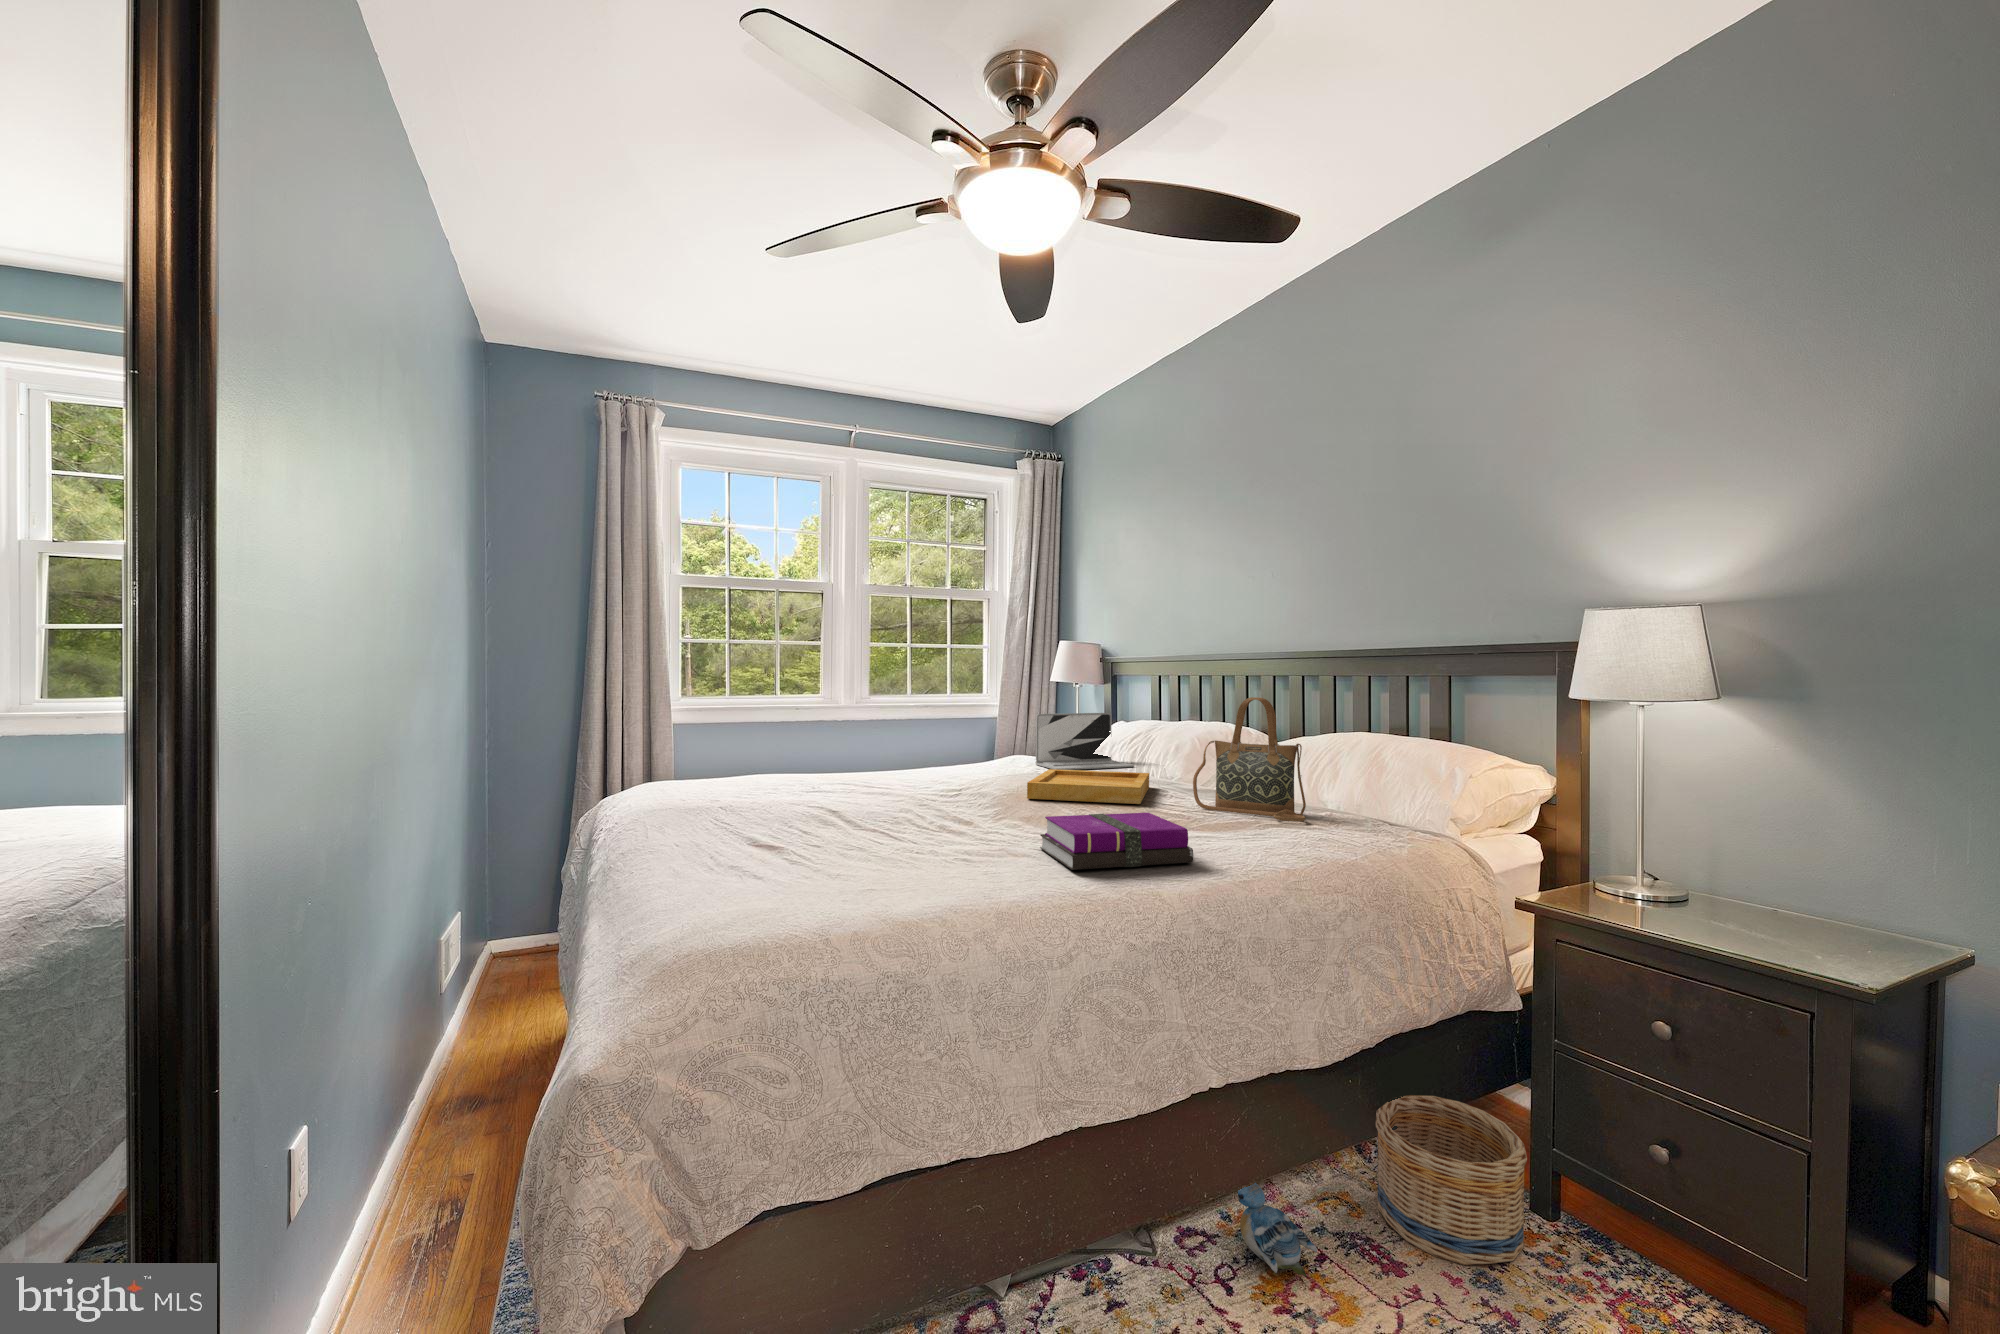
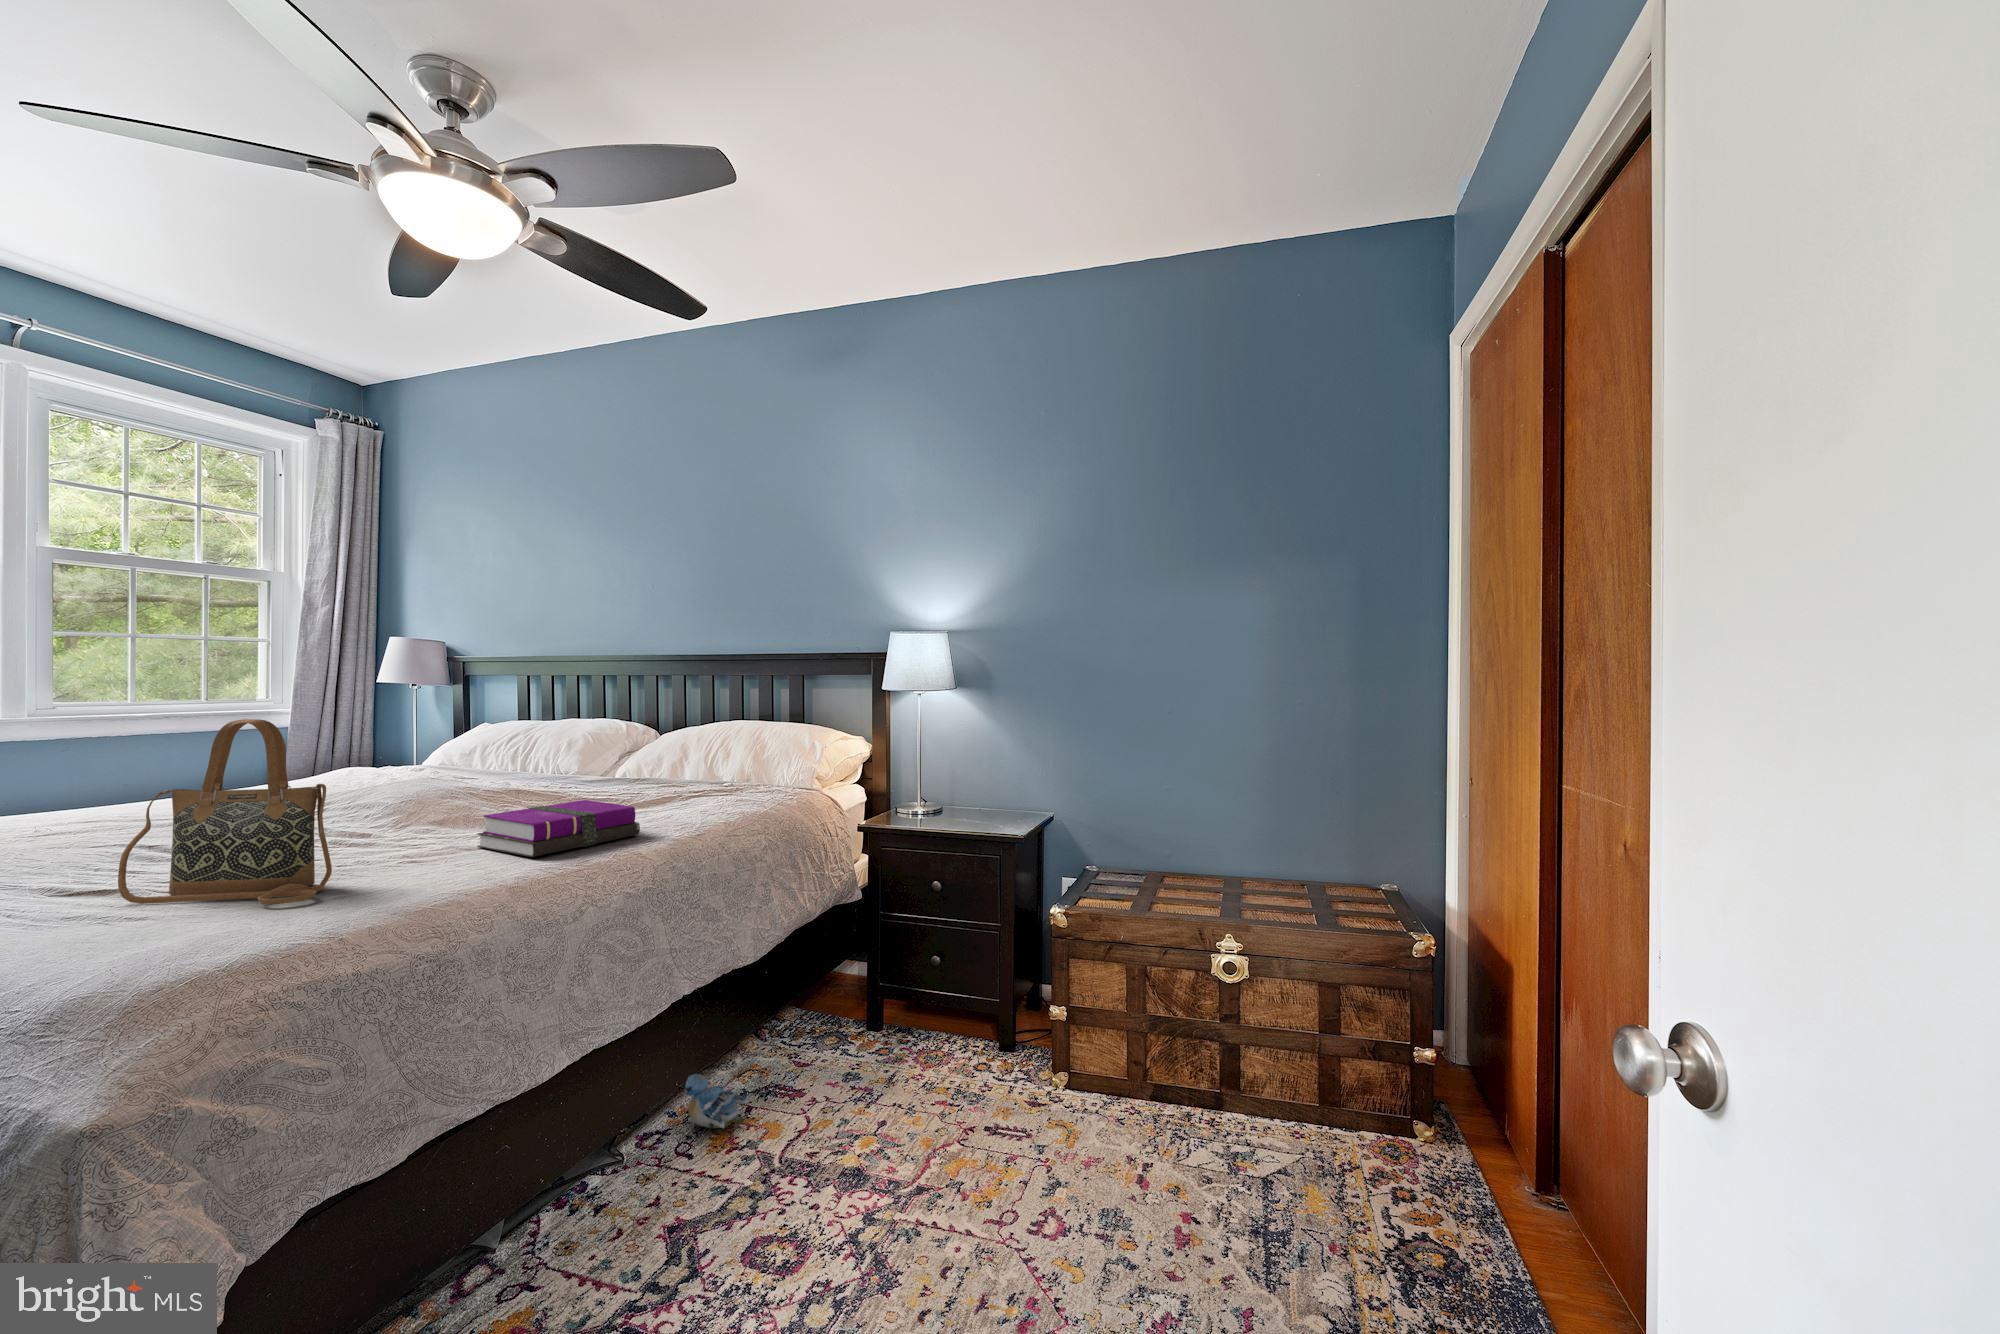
handbag: present [1193,697,1306,821] -> present [118,719,332,904]
laptop: present [1035,713,1133,770] -> none [382,715,508,778]
tray: present [1027,769,1149,804] -> none [412,770,548,808]
basket: present [1376,1095,1527,1265] -> none [775,972,870,1076]

